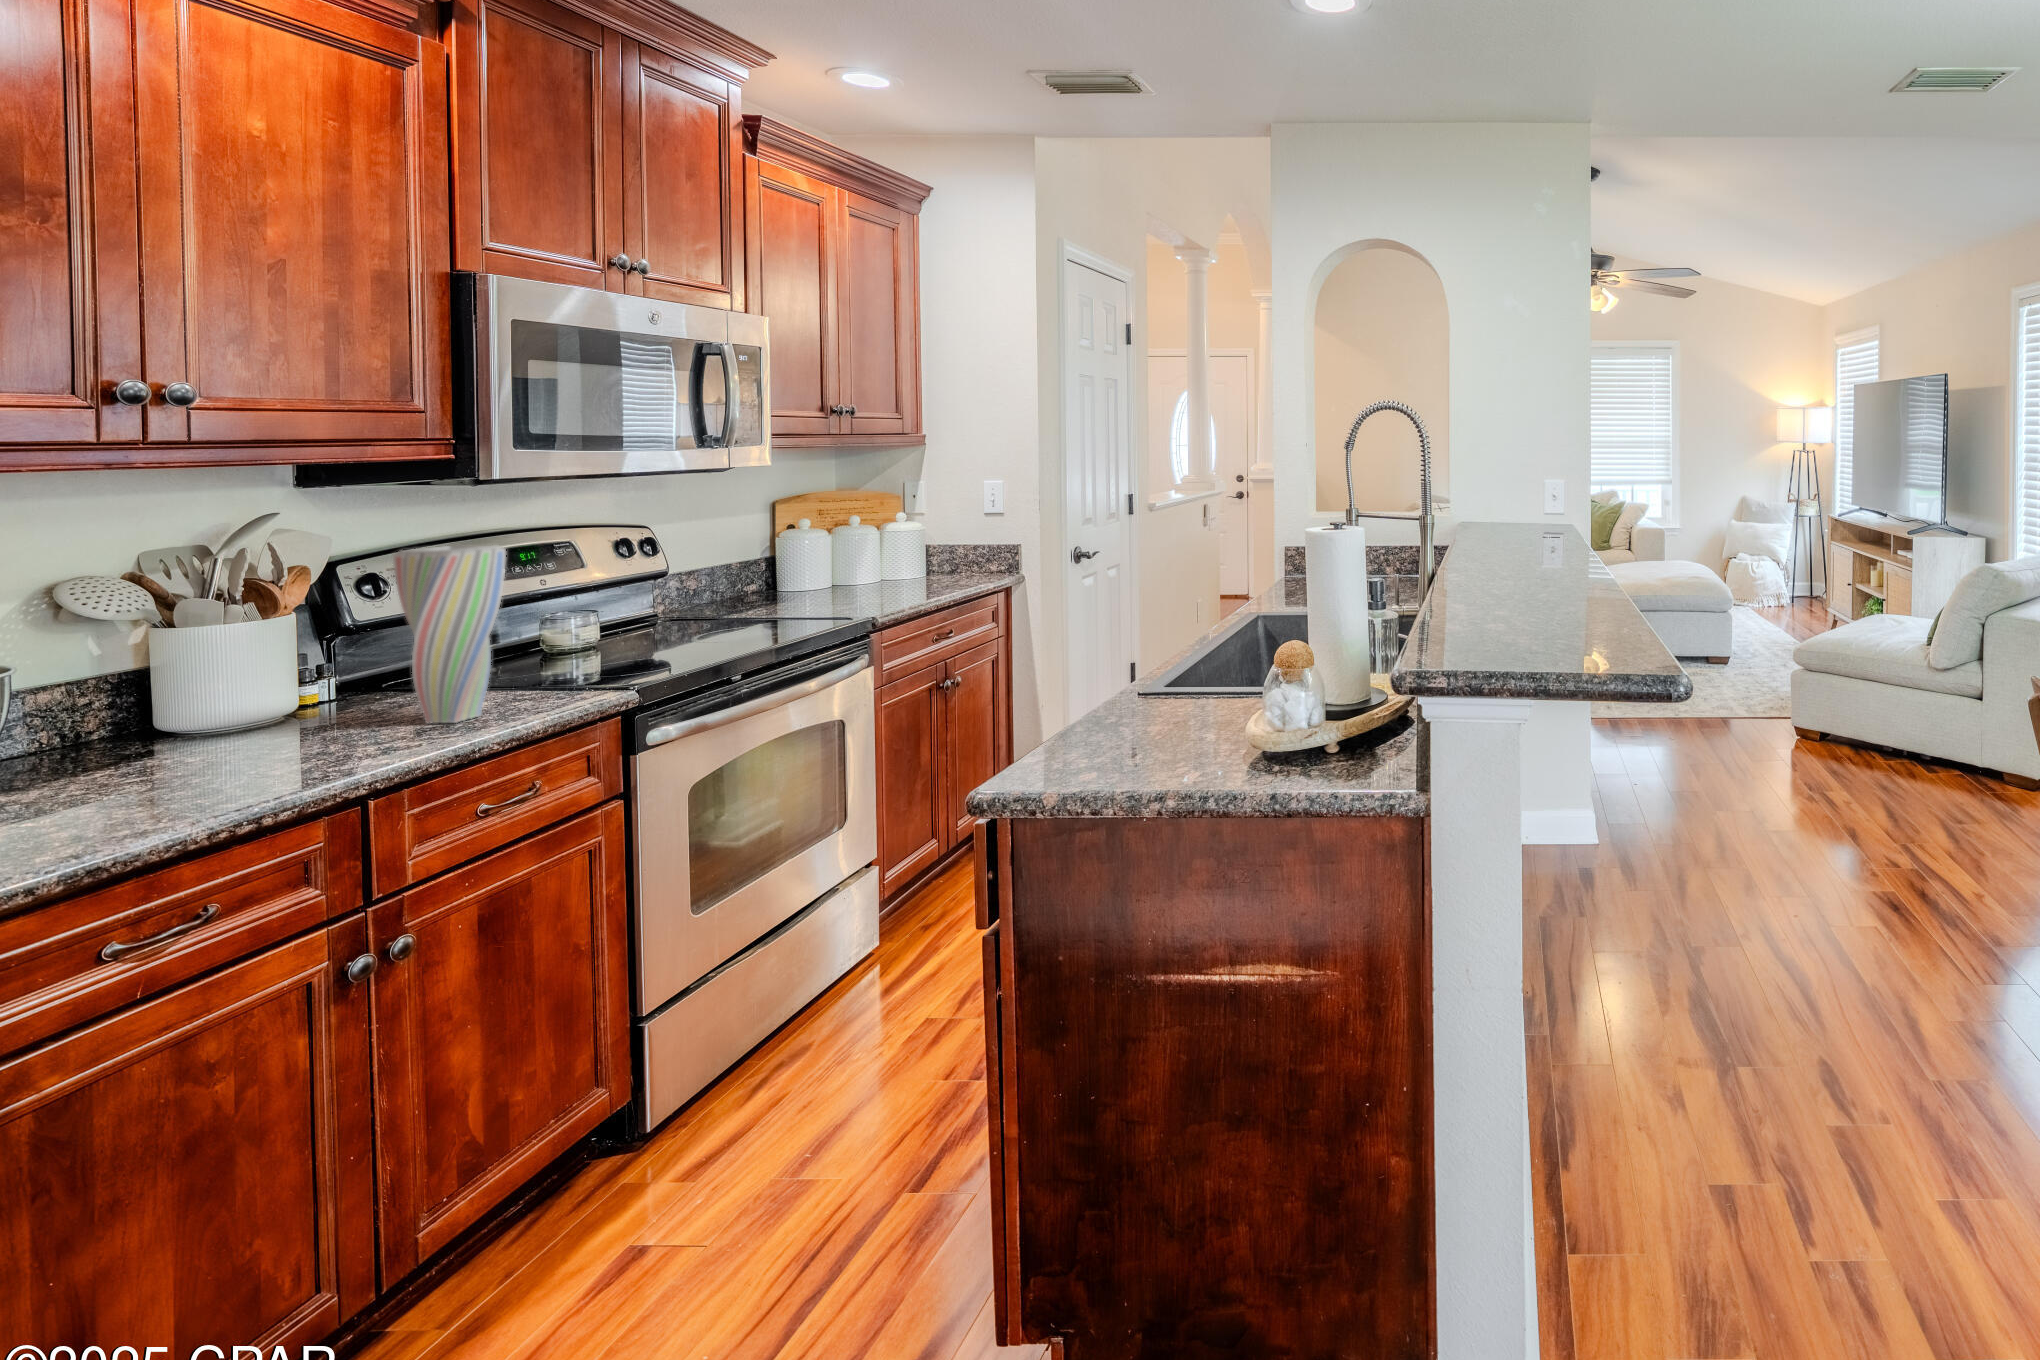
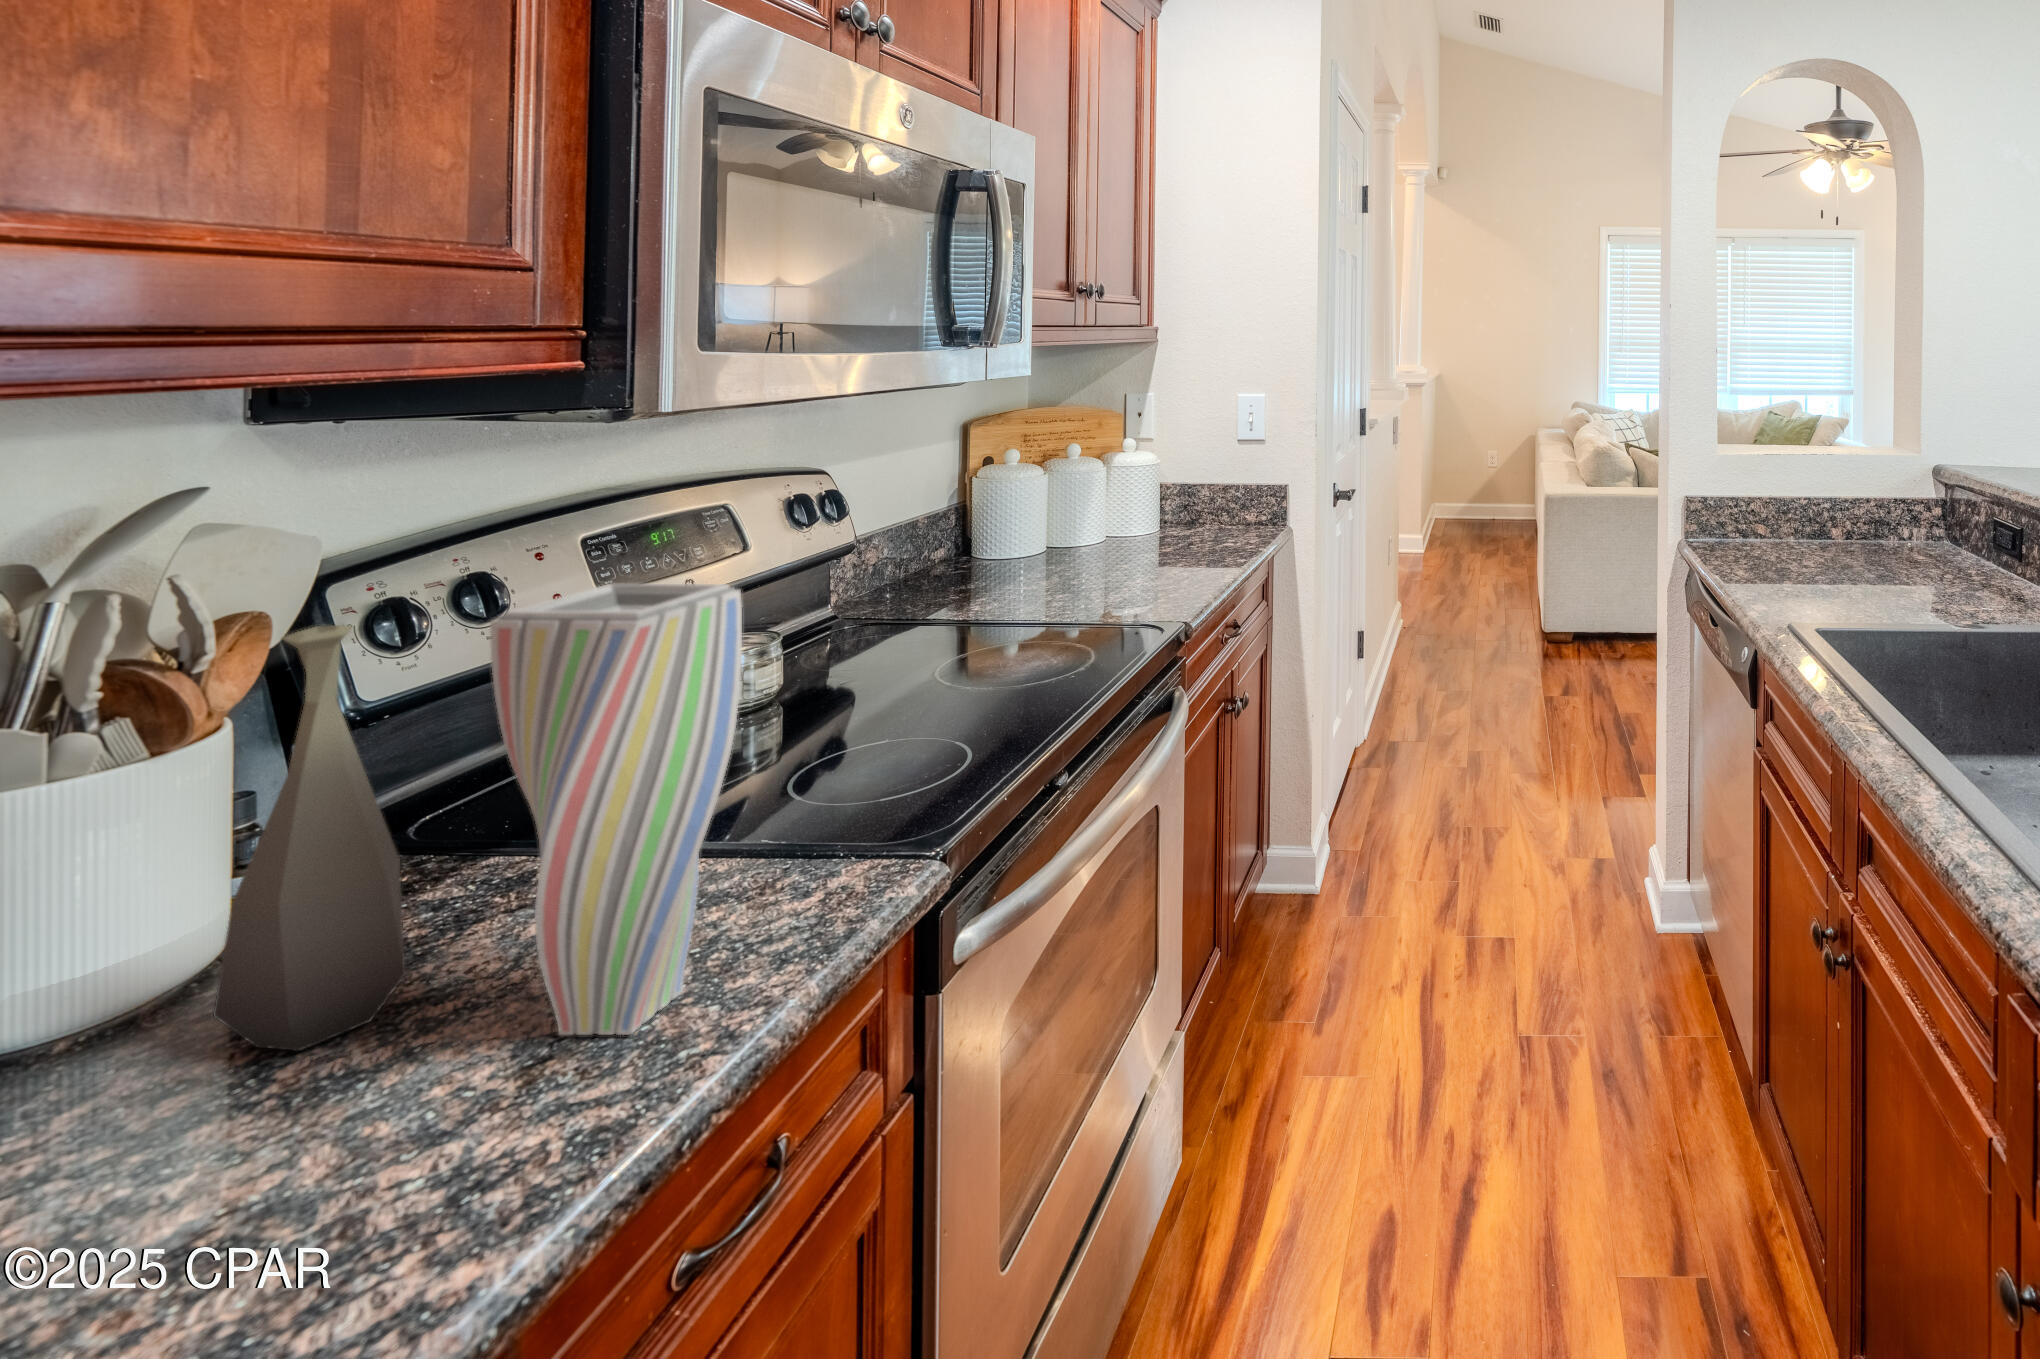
bottle: none [287,560,365,726] -> present [213,625,406,1051]

